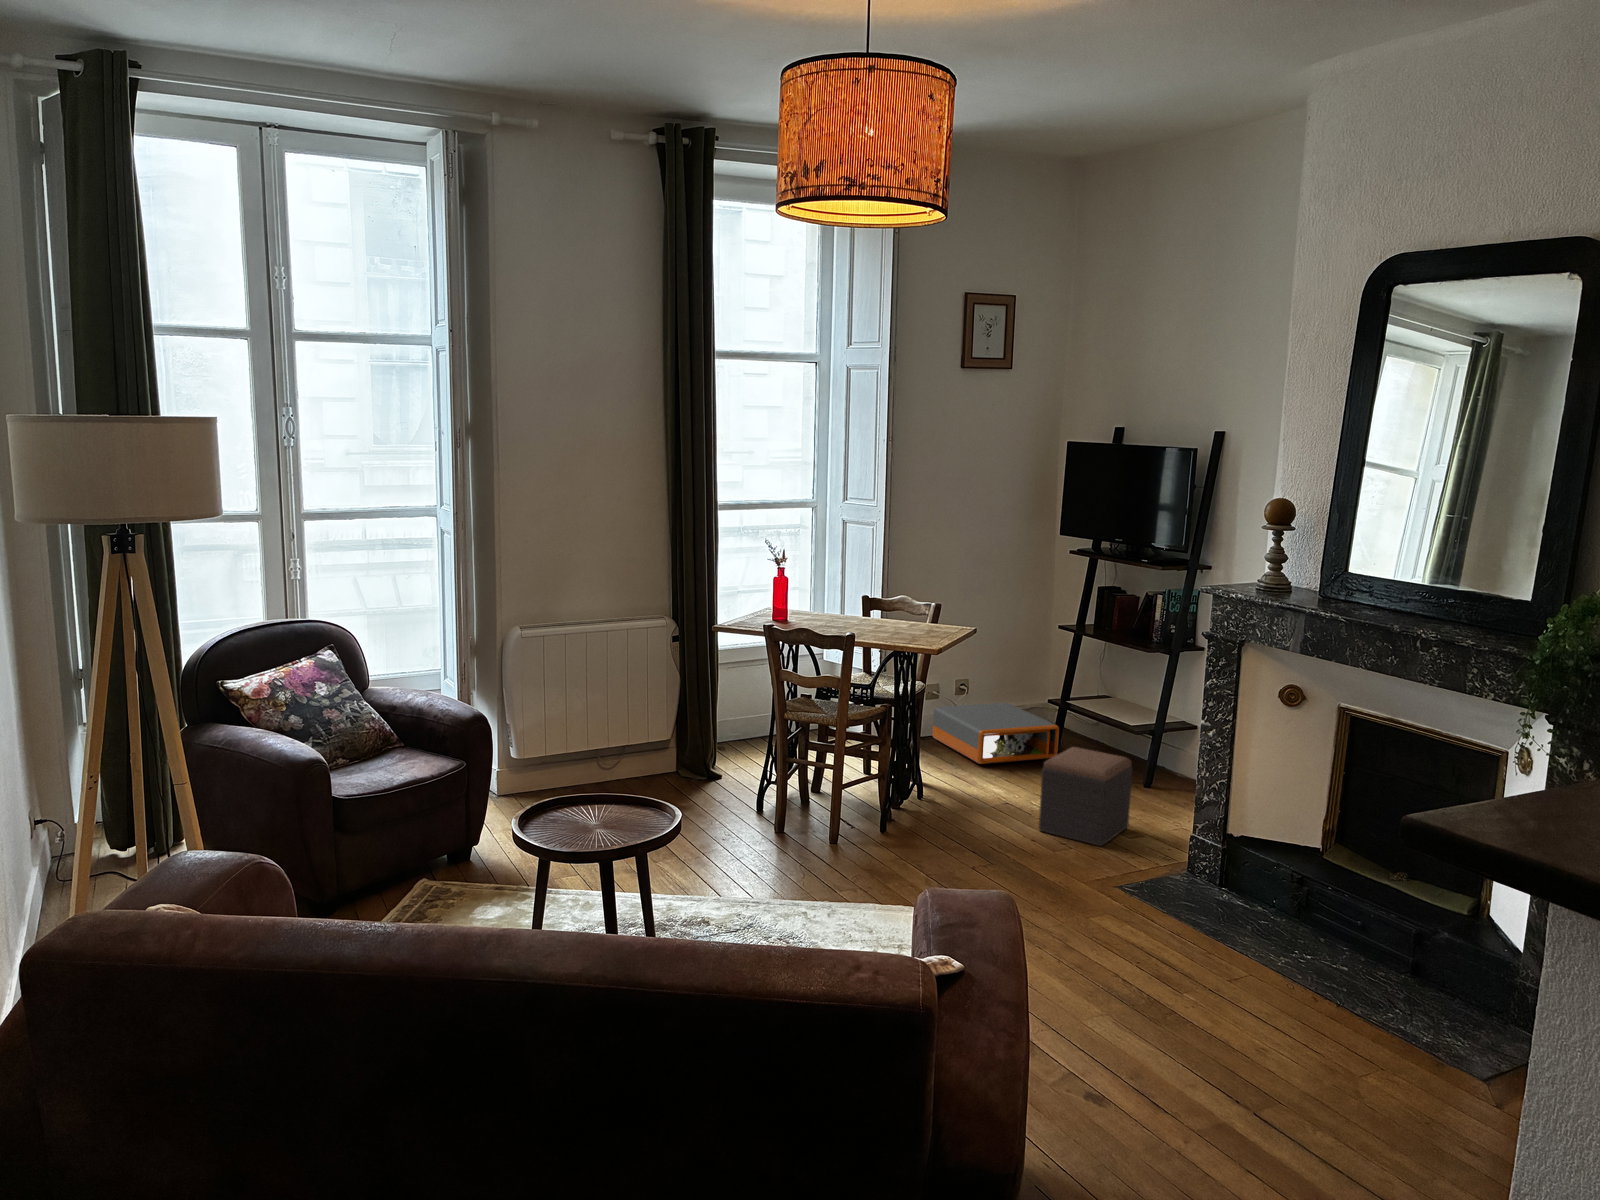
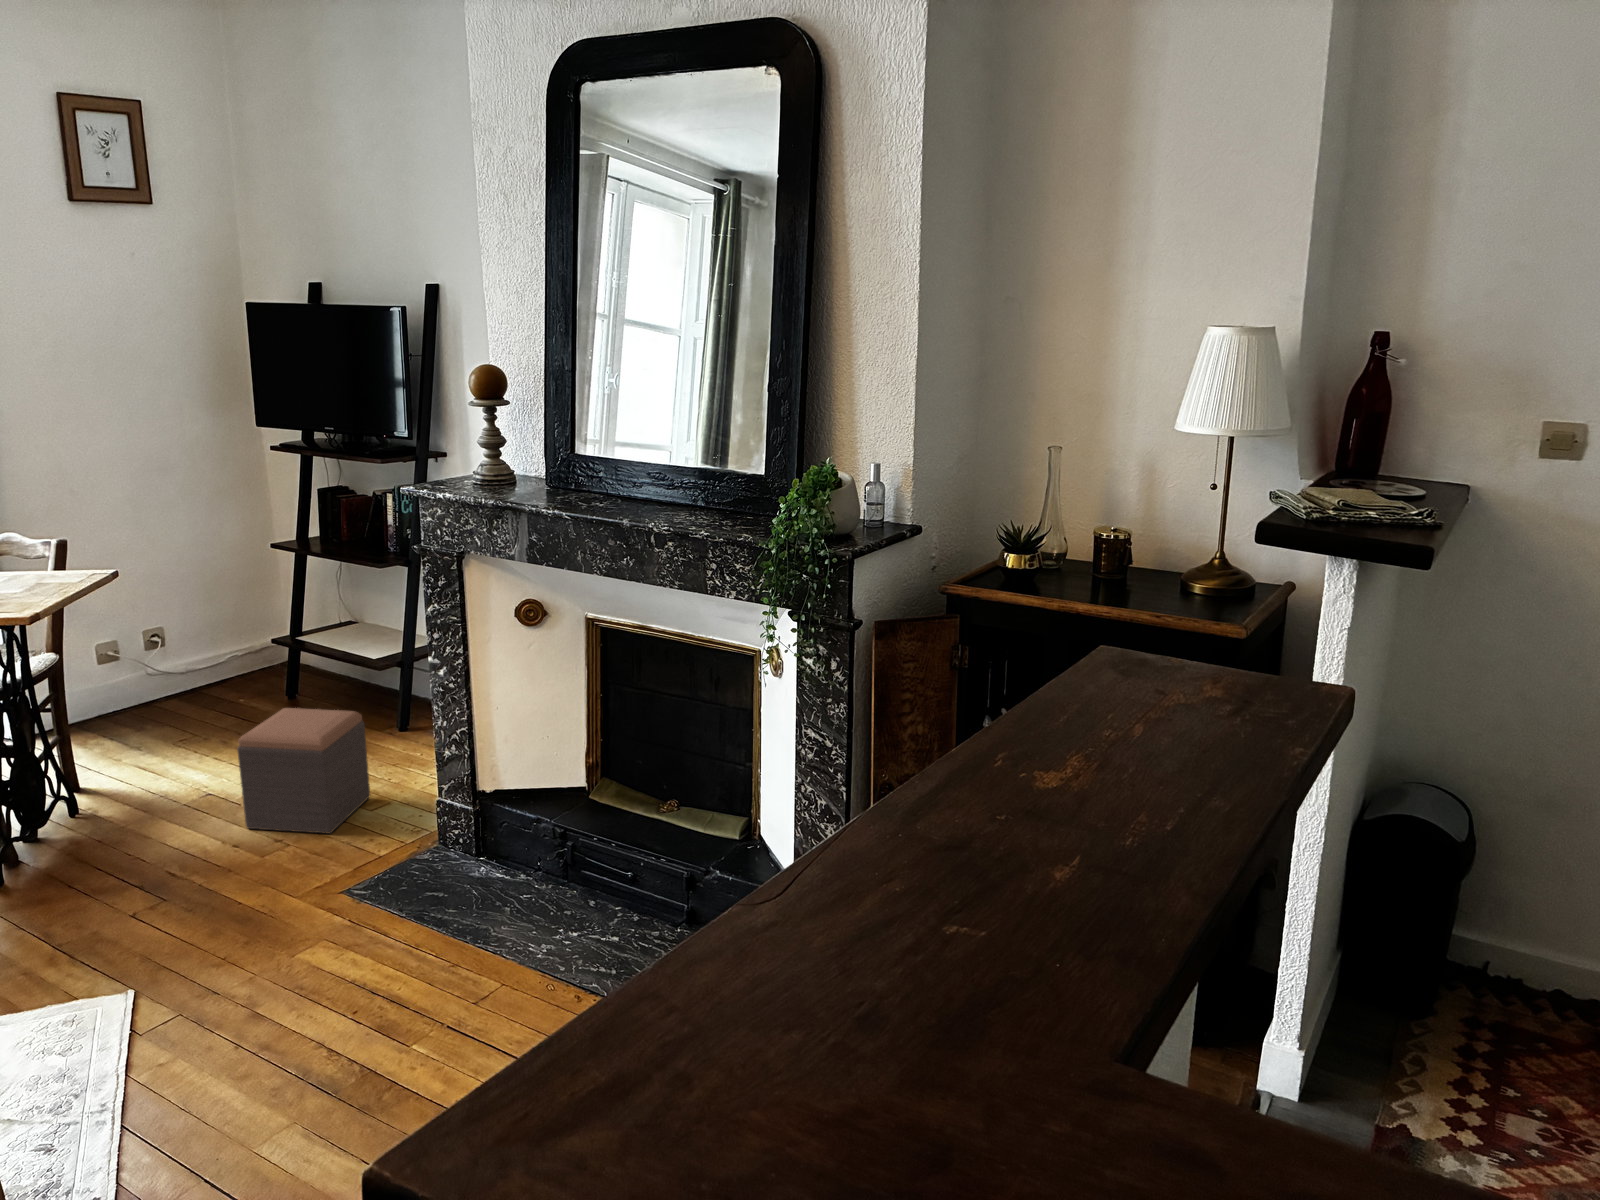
storage box: present [932,703,1059,764] -> none [110,650,290,742]

